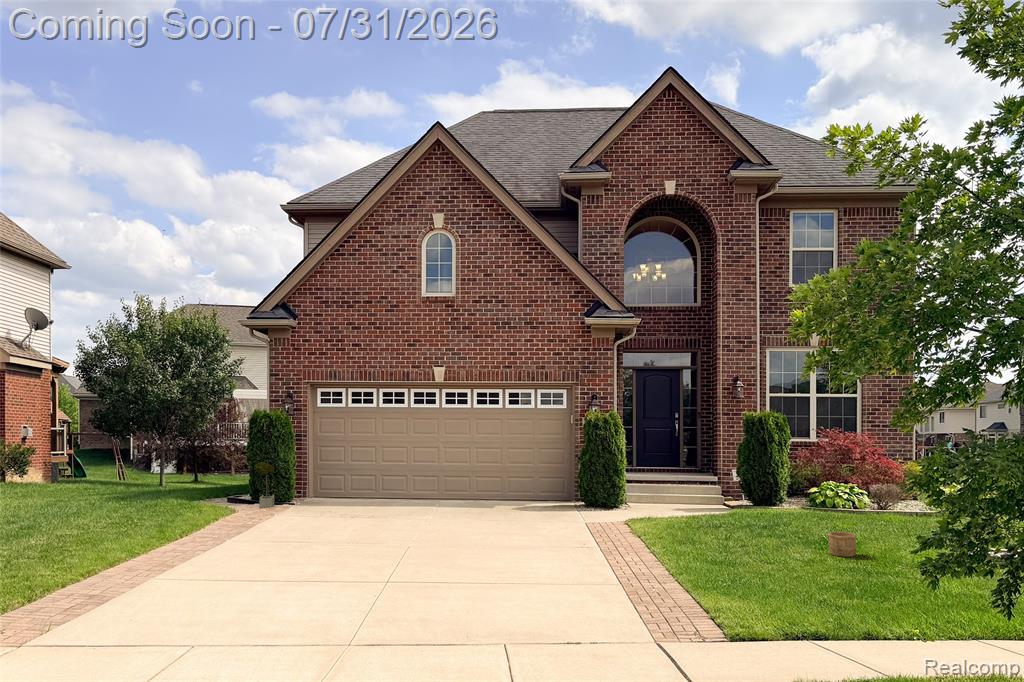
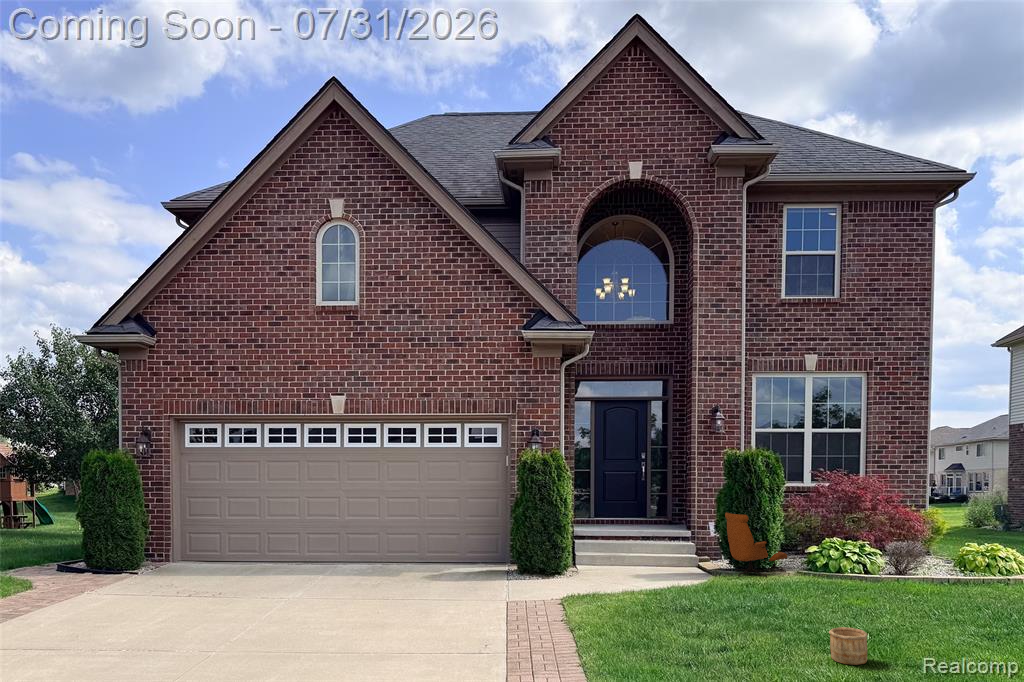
lounge chair: none [745,458,794,508] -> present [725,513,787,577]
potted tree: present [255,462,275,507] -> none [89,521,116,581]

